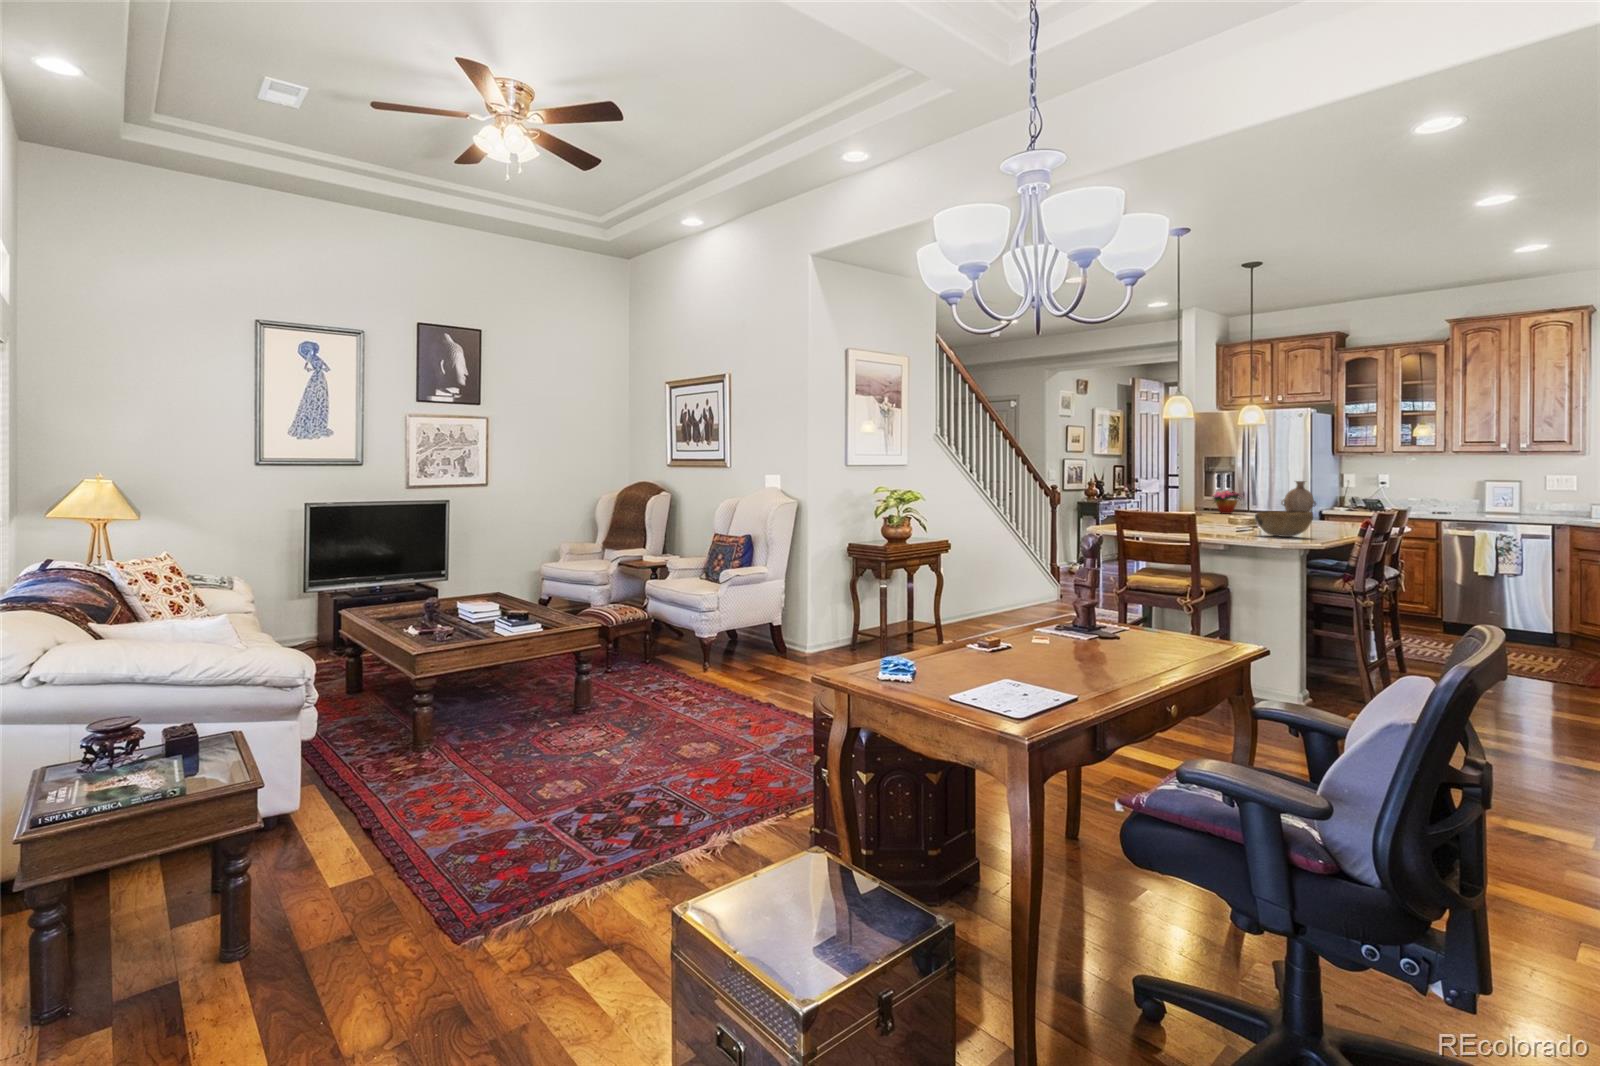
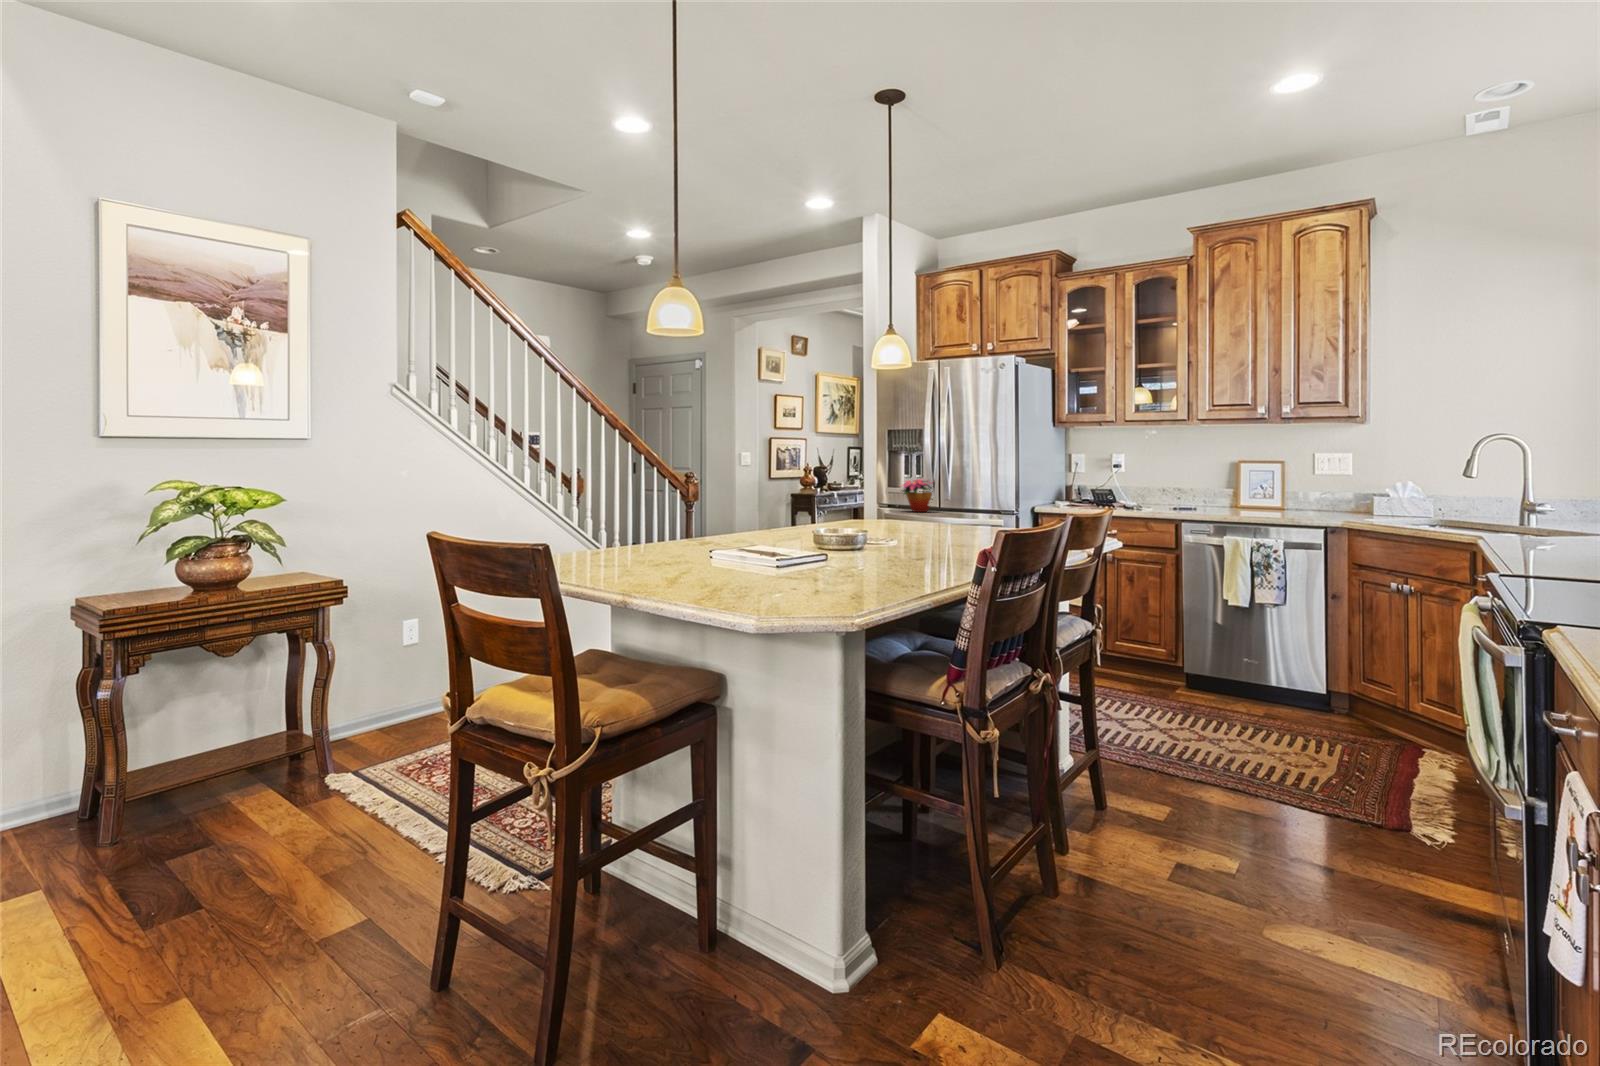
vase: present [1281,481,1316,511] -> none [983,464,1029,517]
decorative bowl: present [1255,510,1313,537] -> none [736,531,851,596]

